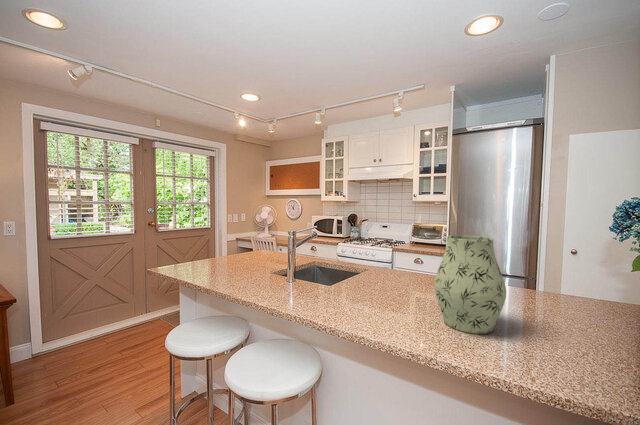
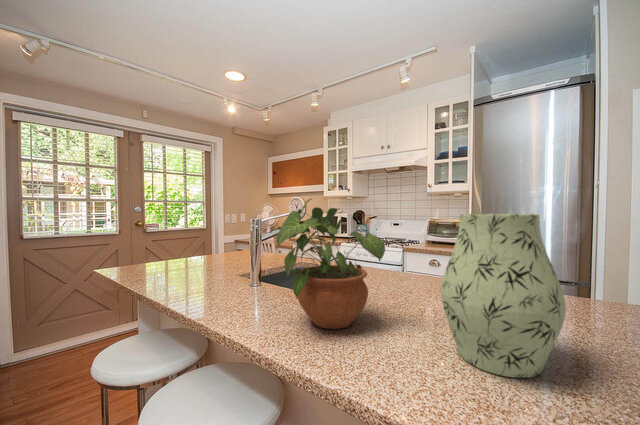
potted plant: none [317,219,397,310] -> present [270,198,385,329]

